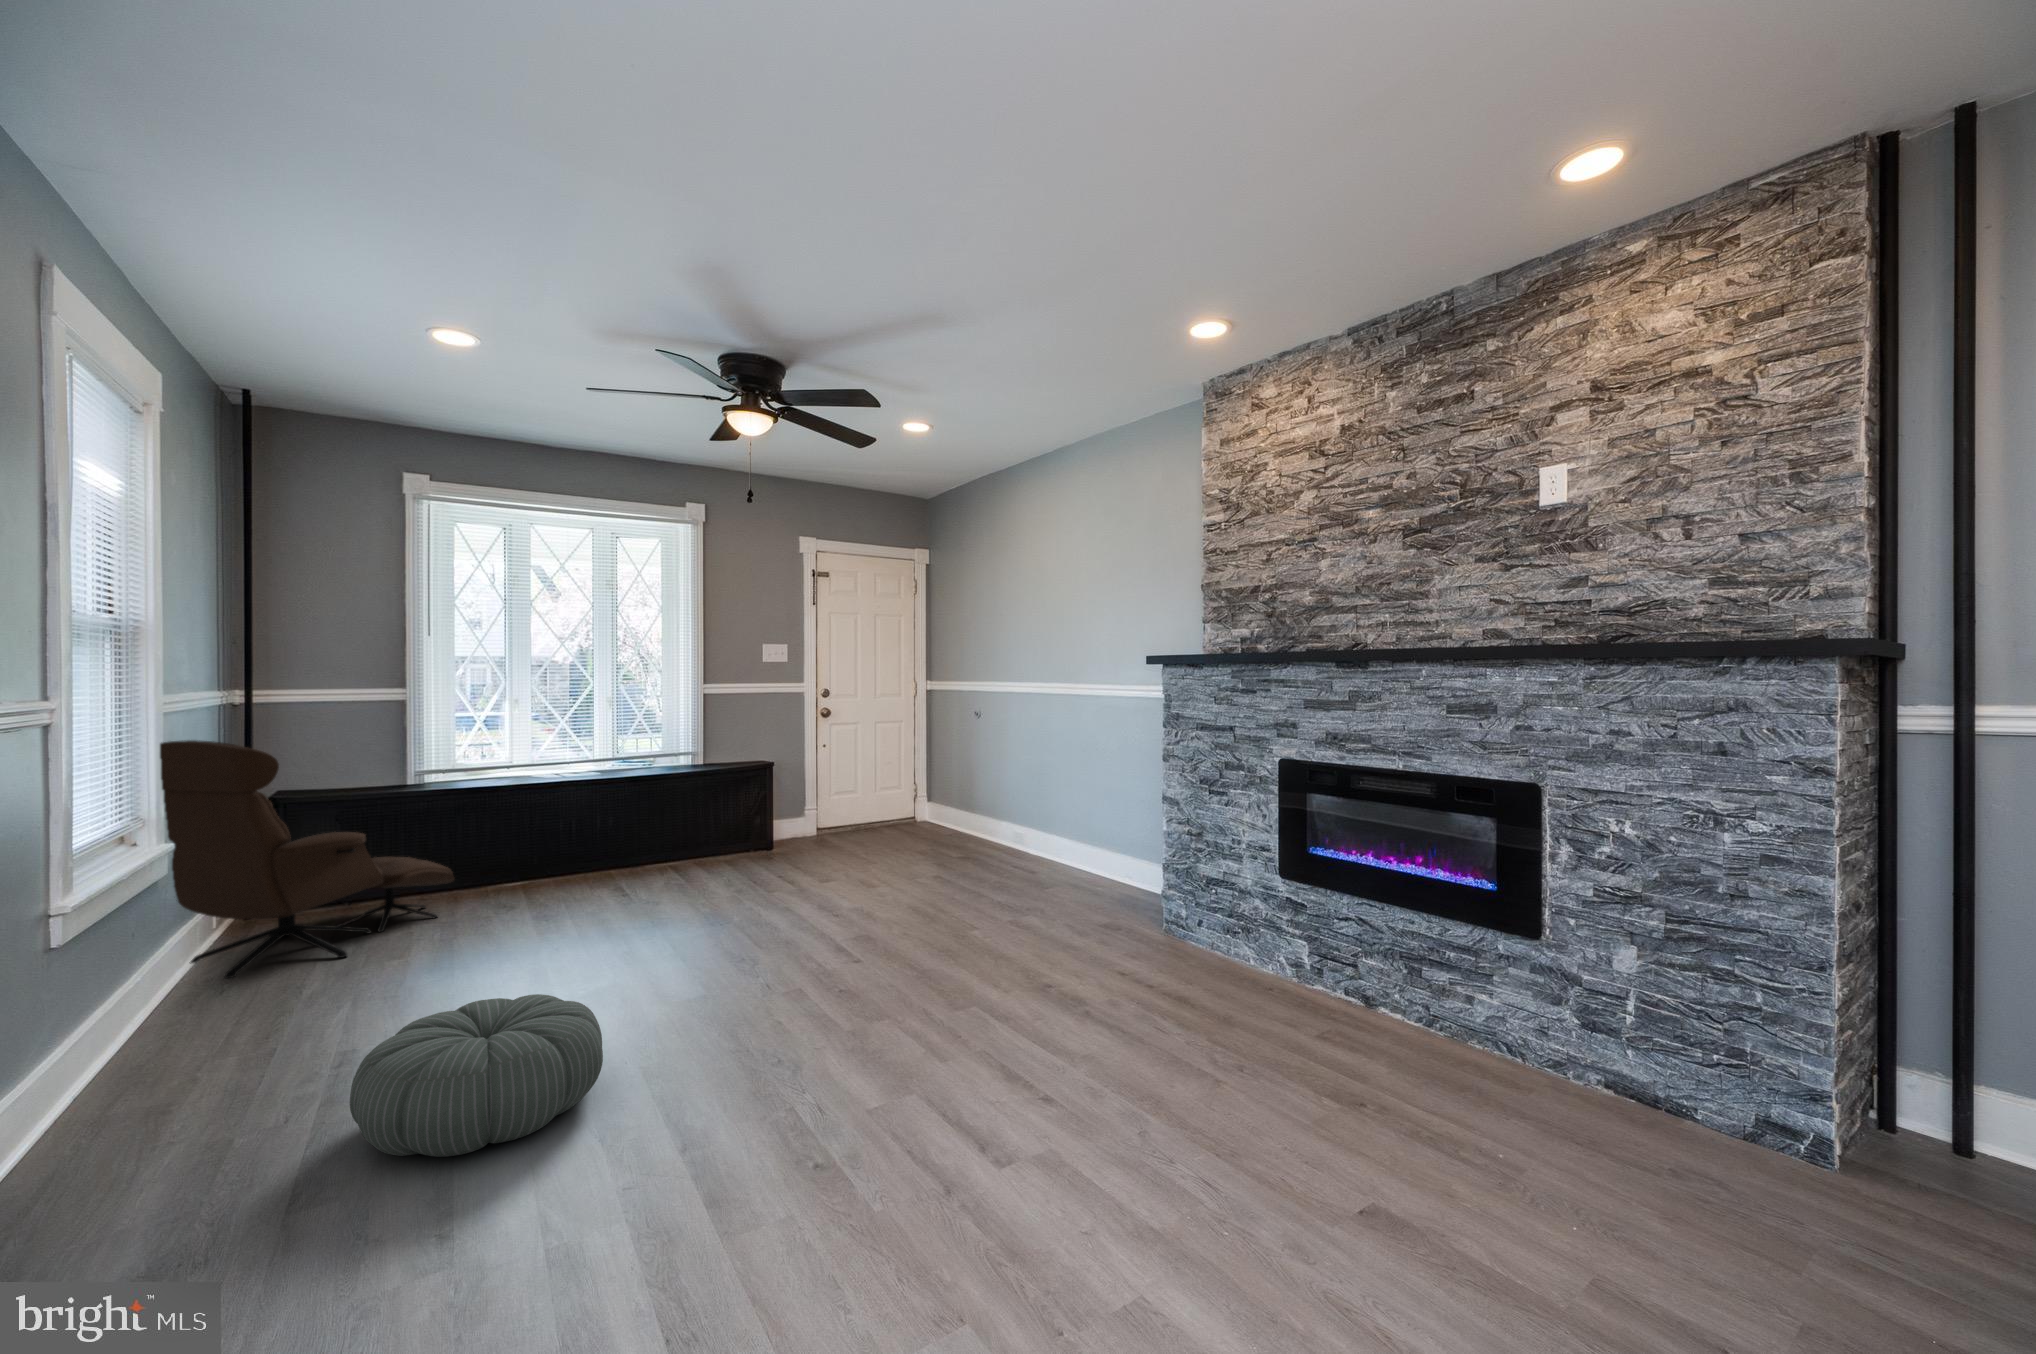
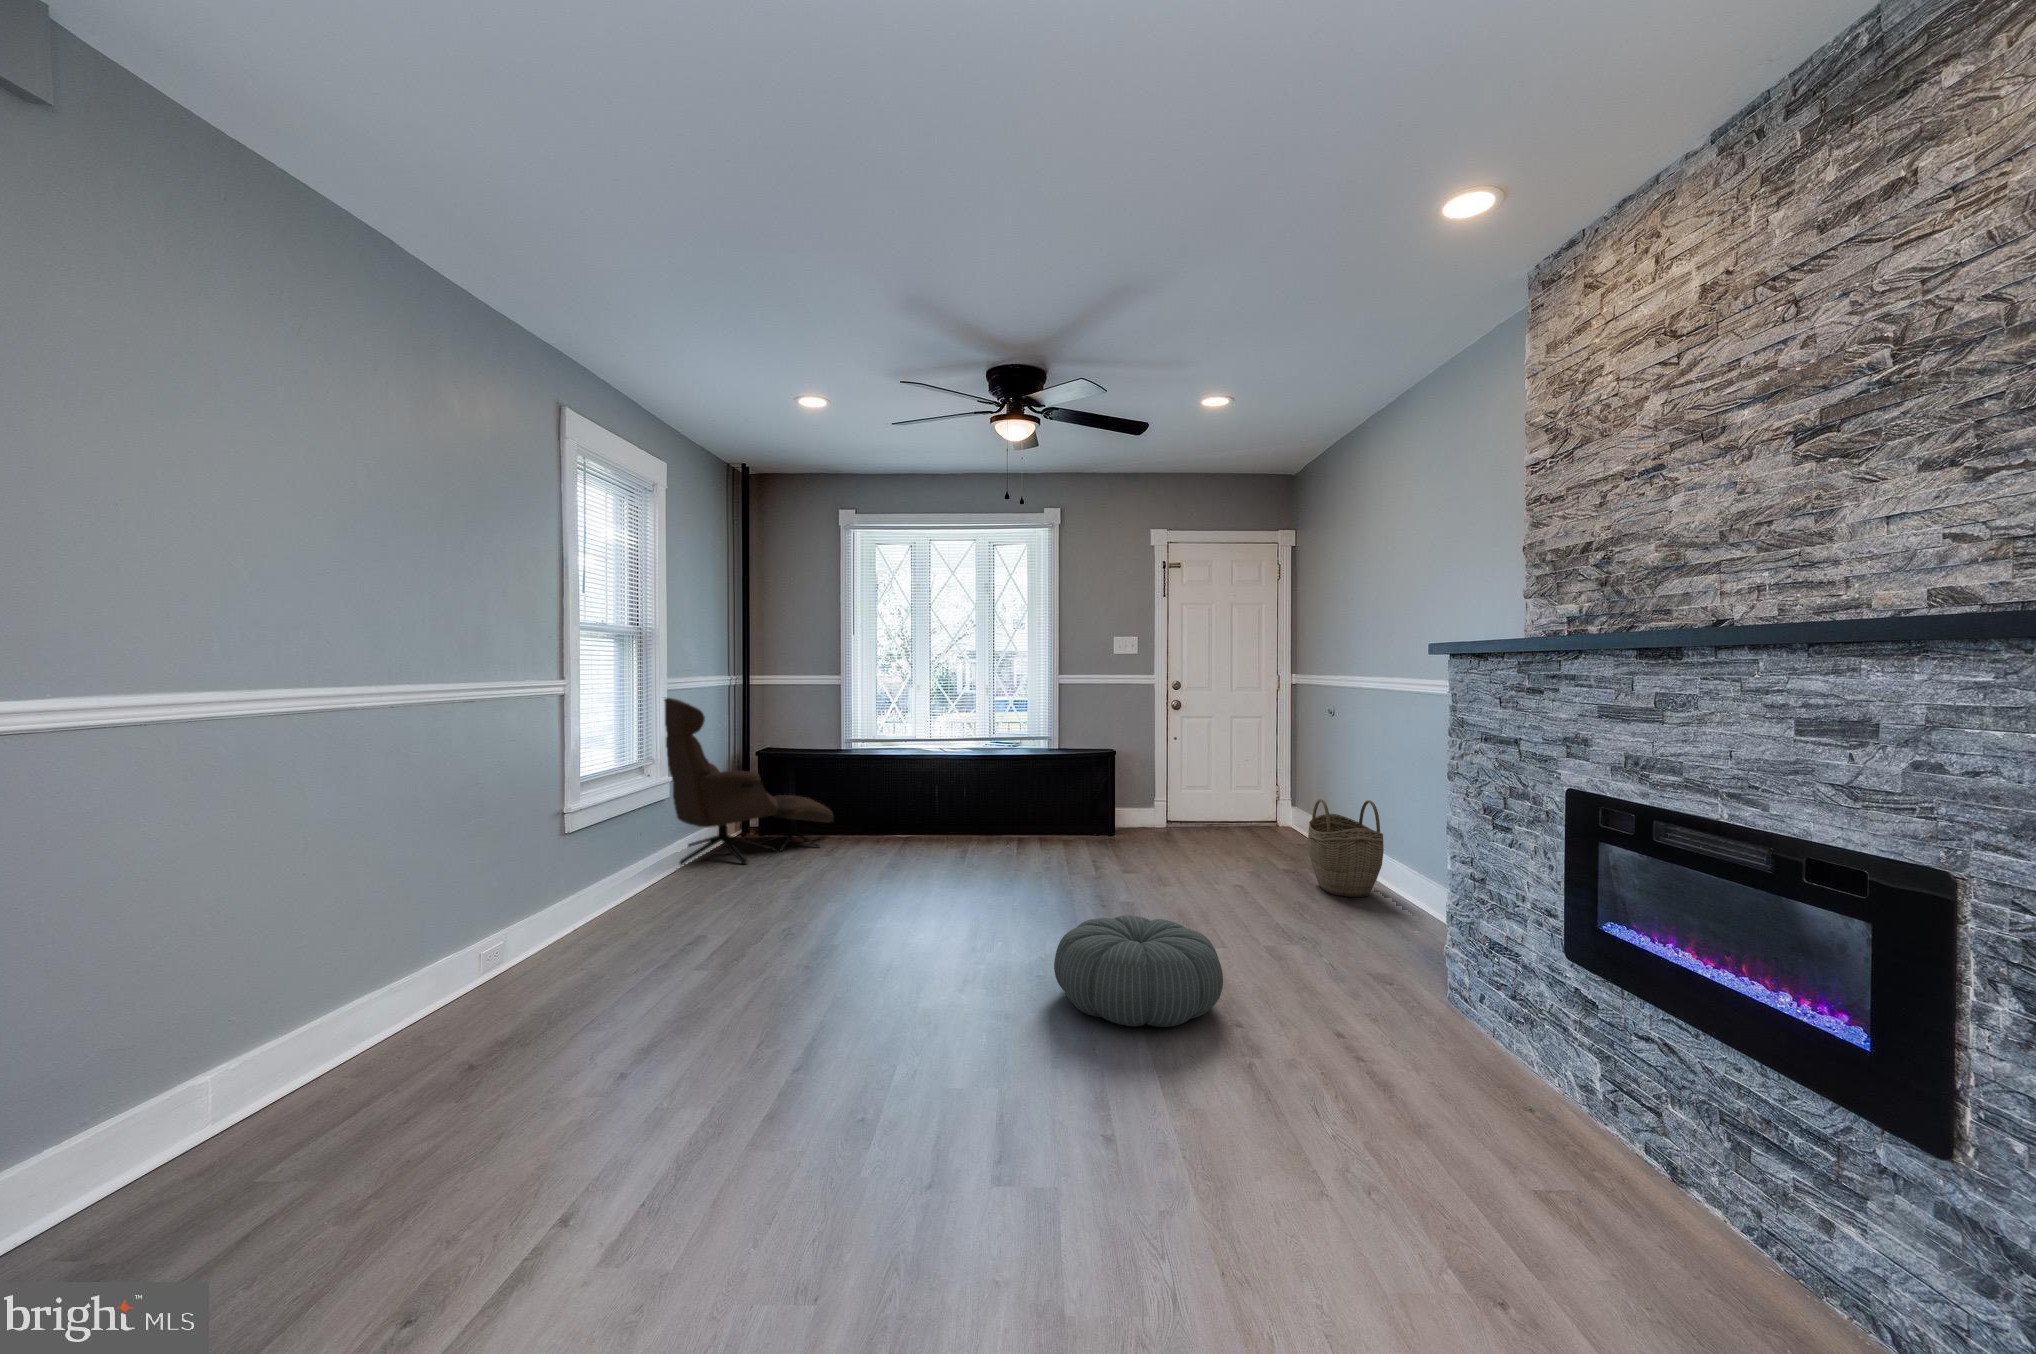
woven basket: none [987,785,1052,869] -> present [1308,799,1384,897]
pouf: present [350,994,603,1157] -> present [1054,915,1223,1027]

